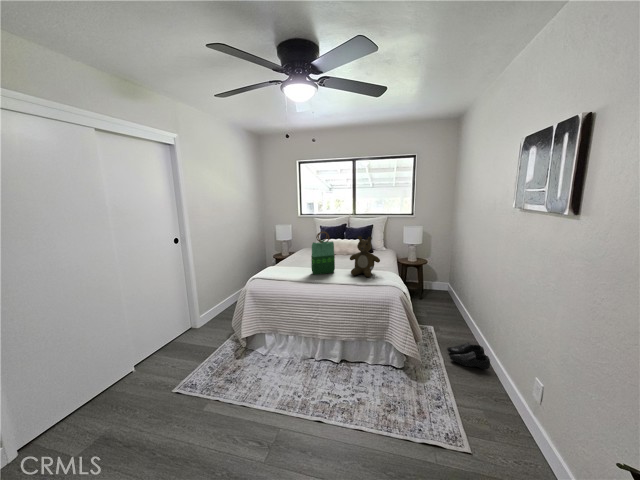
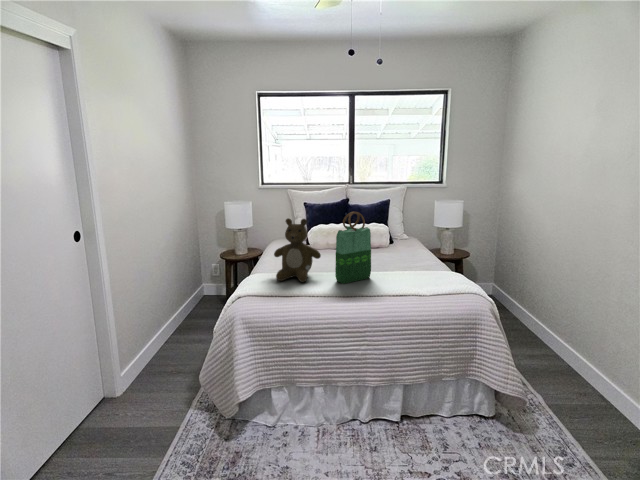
teddy bear: present [350,236,380,277] -> present [274,218,321,282]
shoe: present [447,342,490,369] -> none [538,365,603,401]

